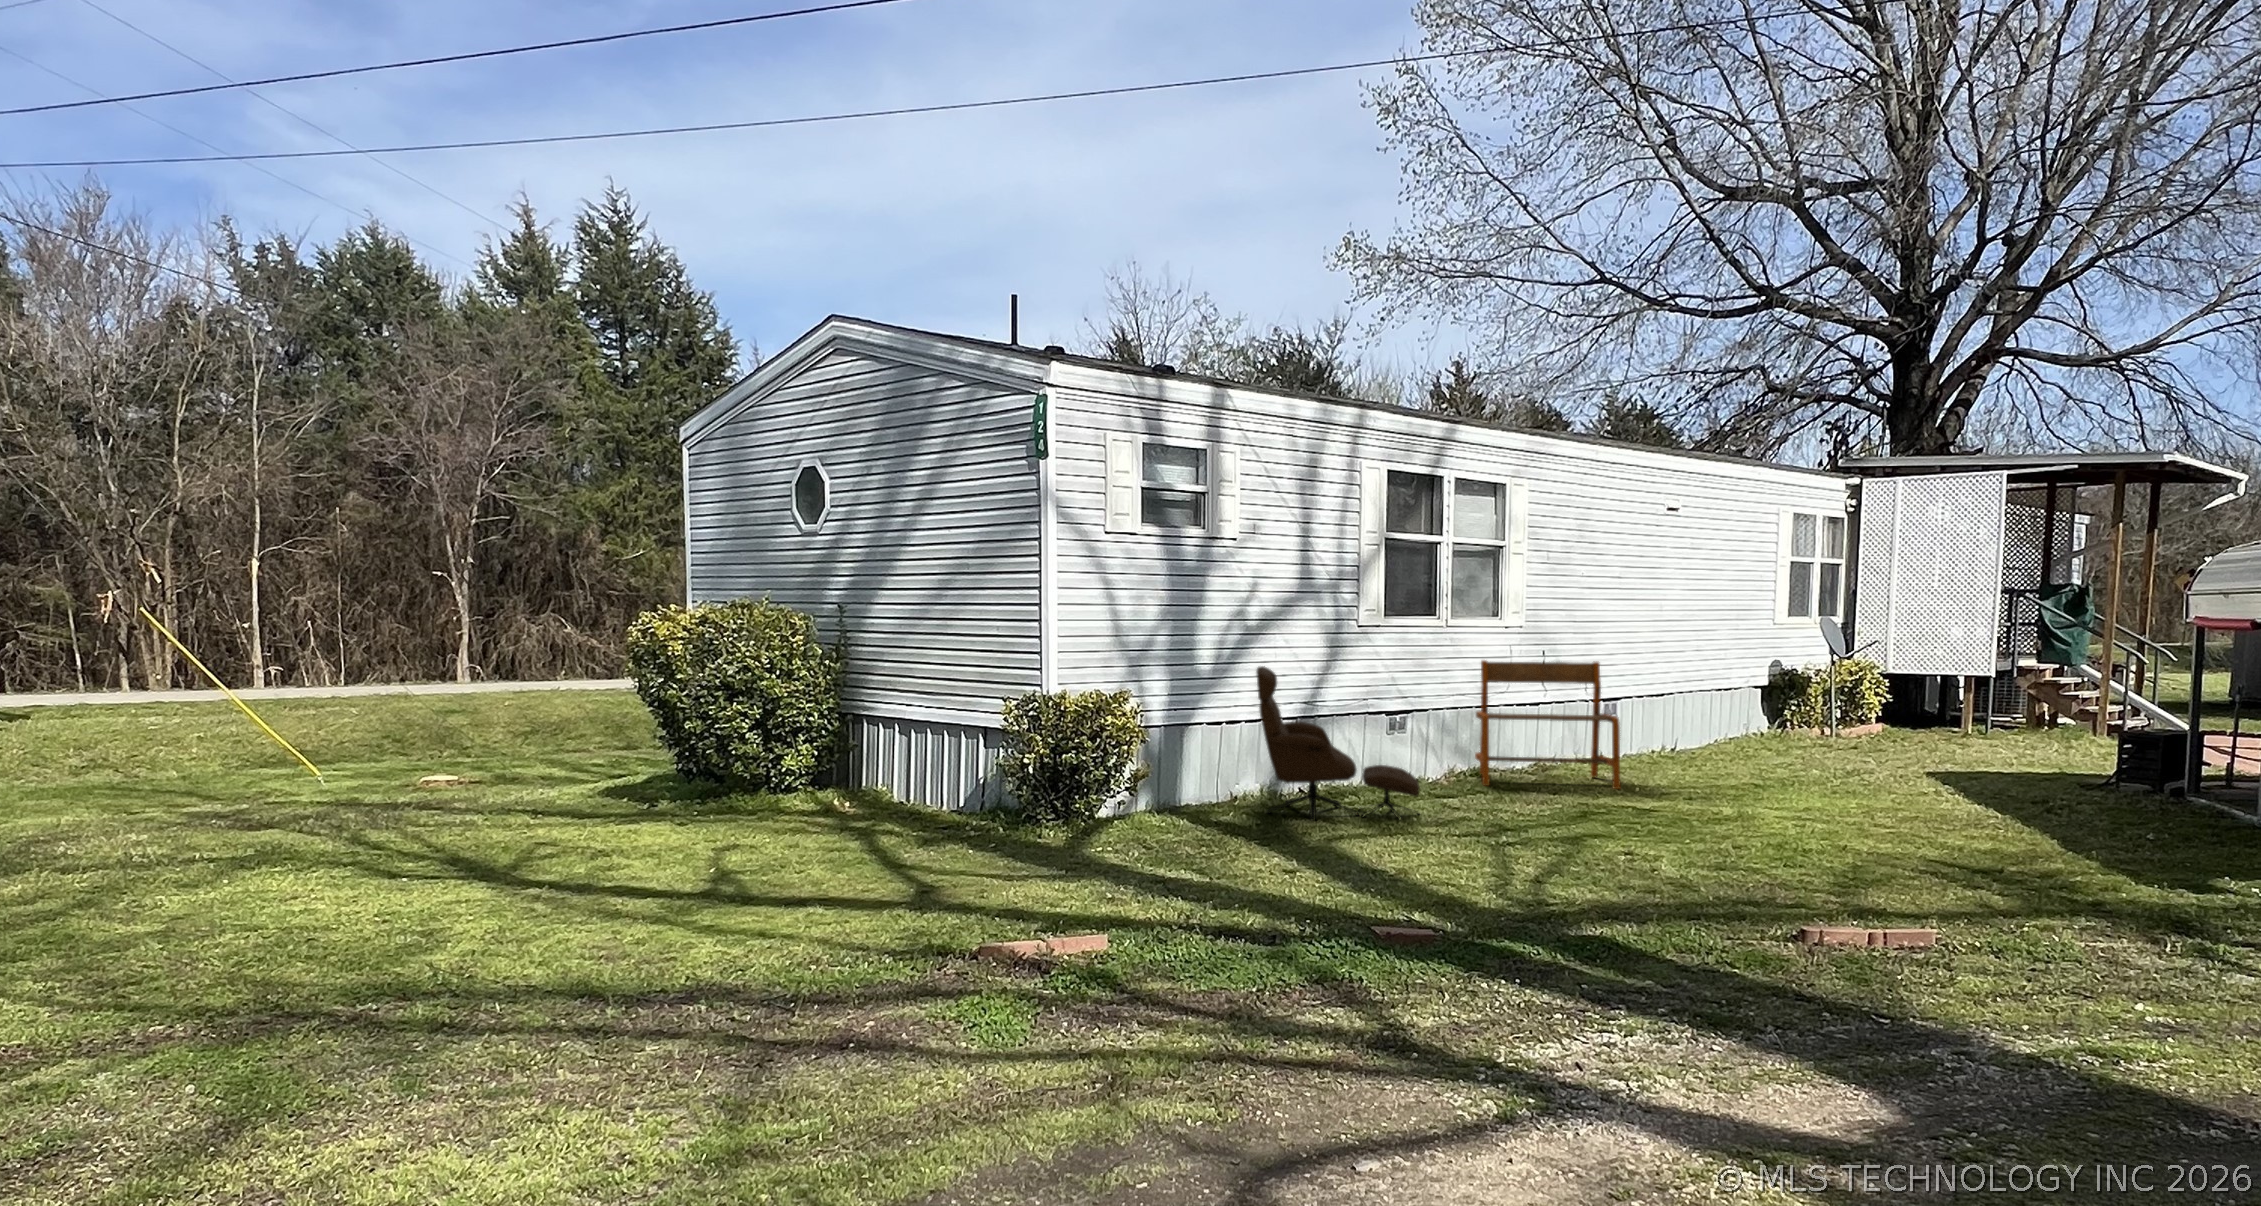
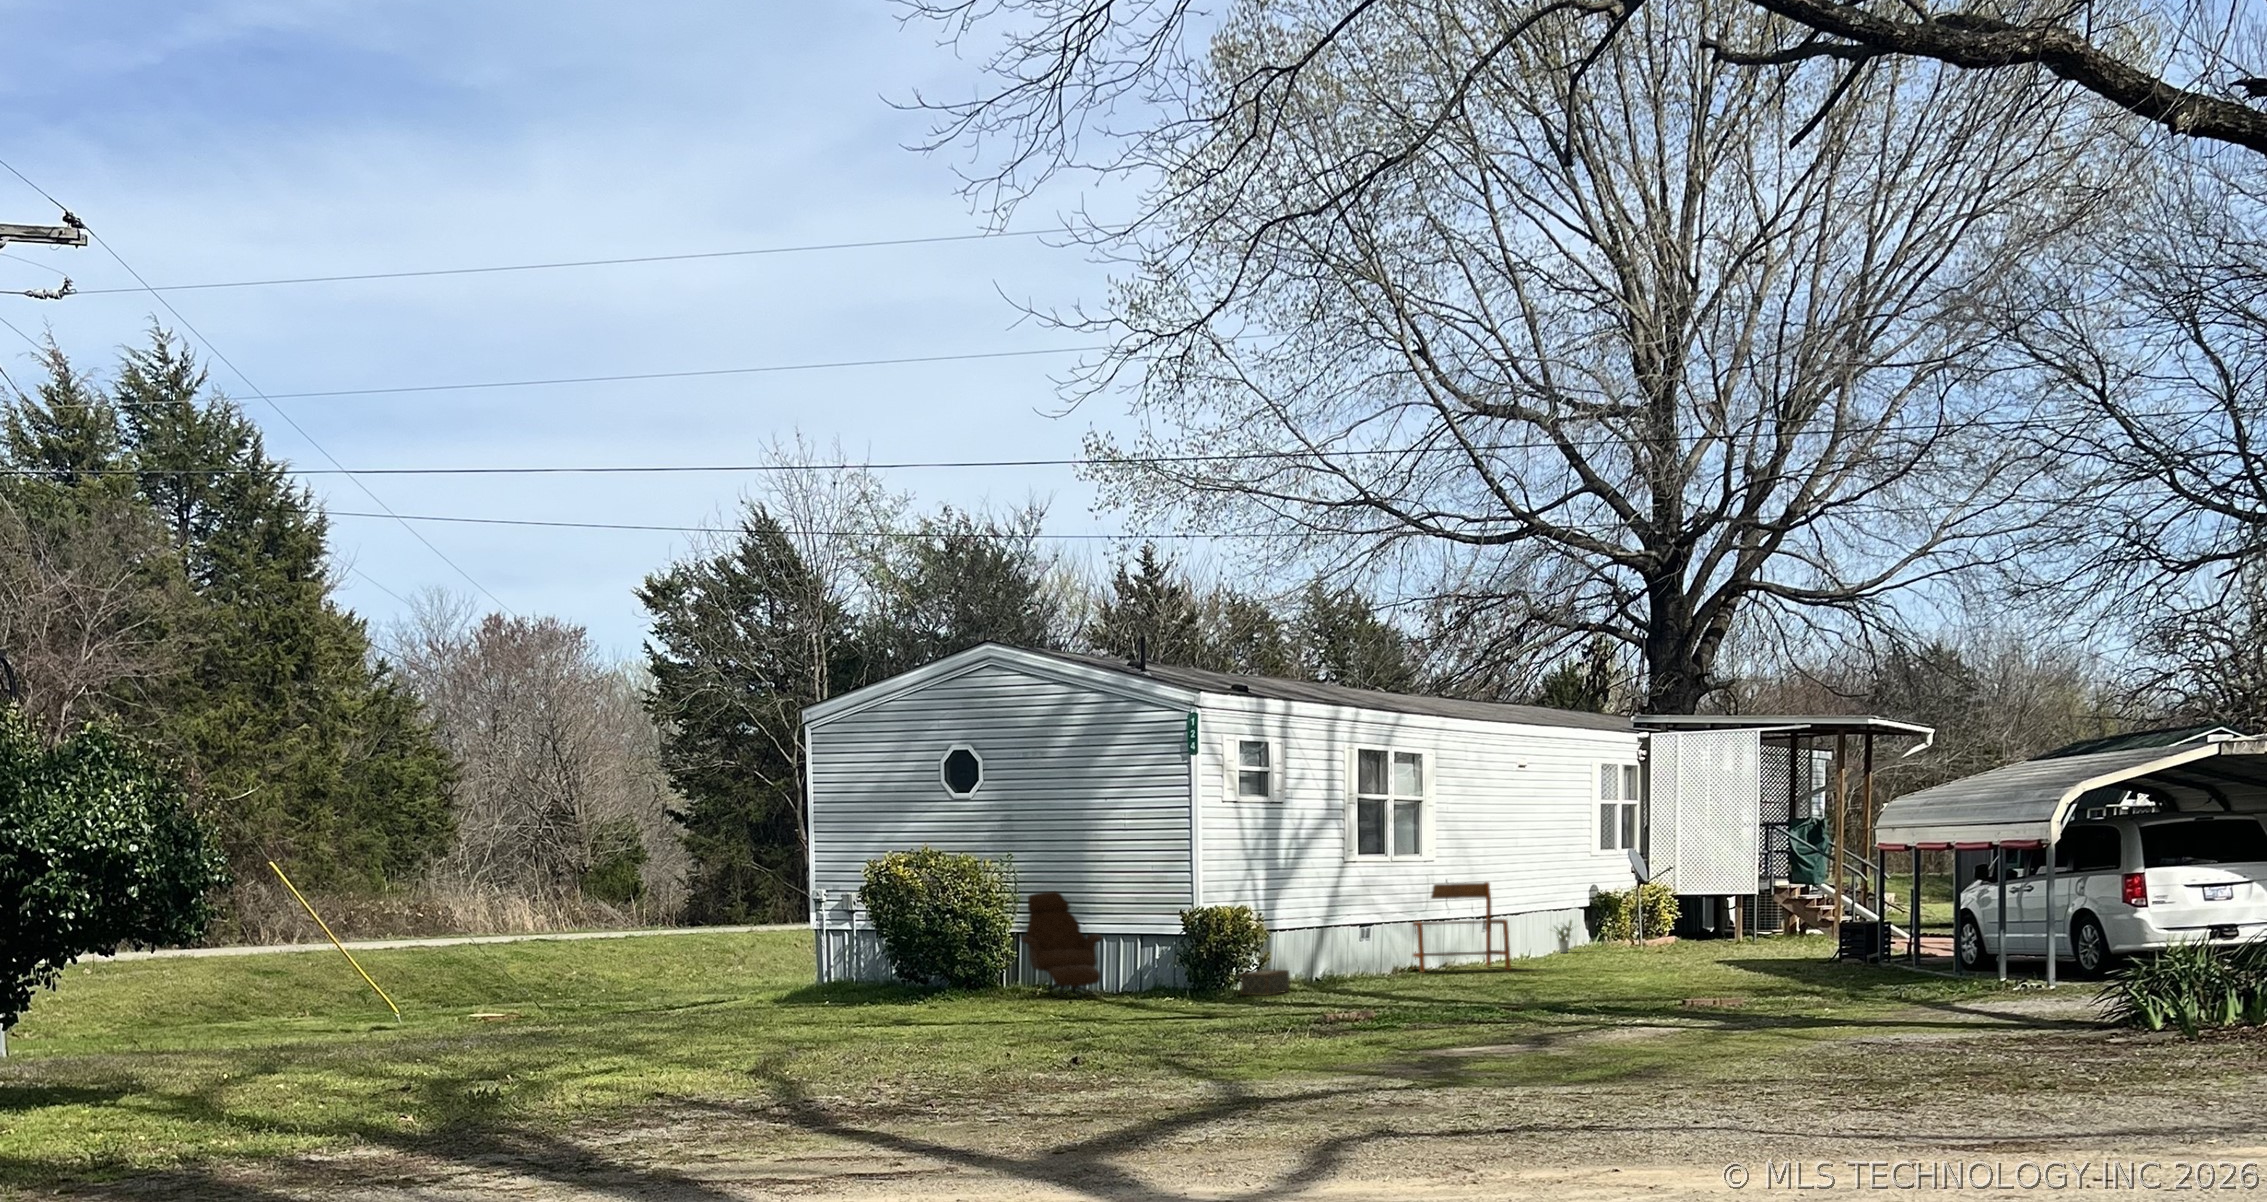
lounge chair: present [1256,666,1420,821] -> present [1021,891,1102,999]
potted plant: none [1703,706,1747,749] -> present [1554,921,1572,953]
woven basket: none [1118,793,1208,842] -> present [1240,969,1290,995]

